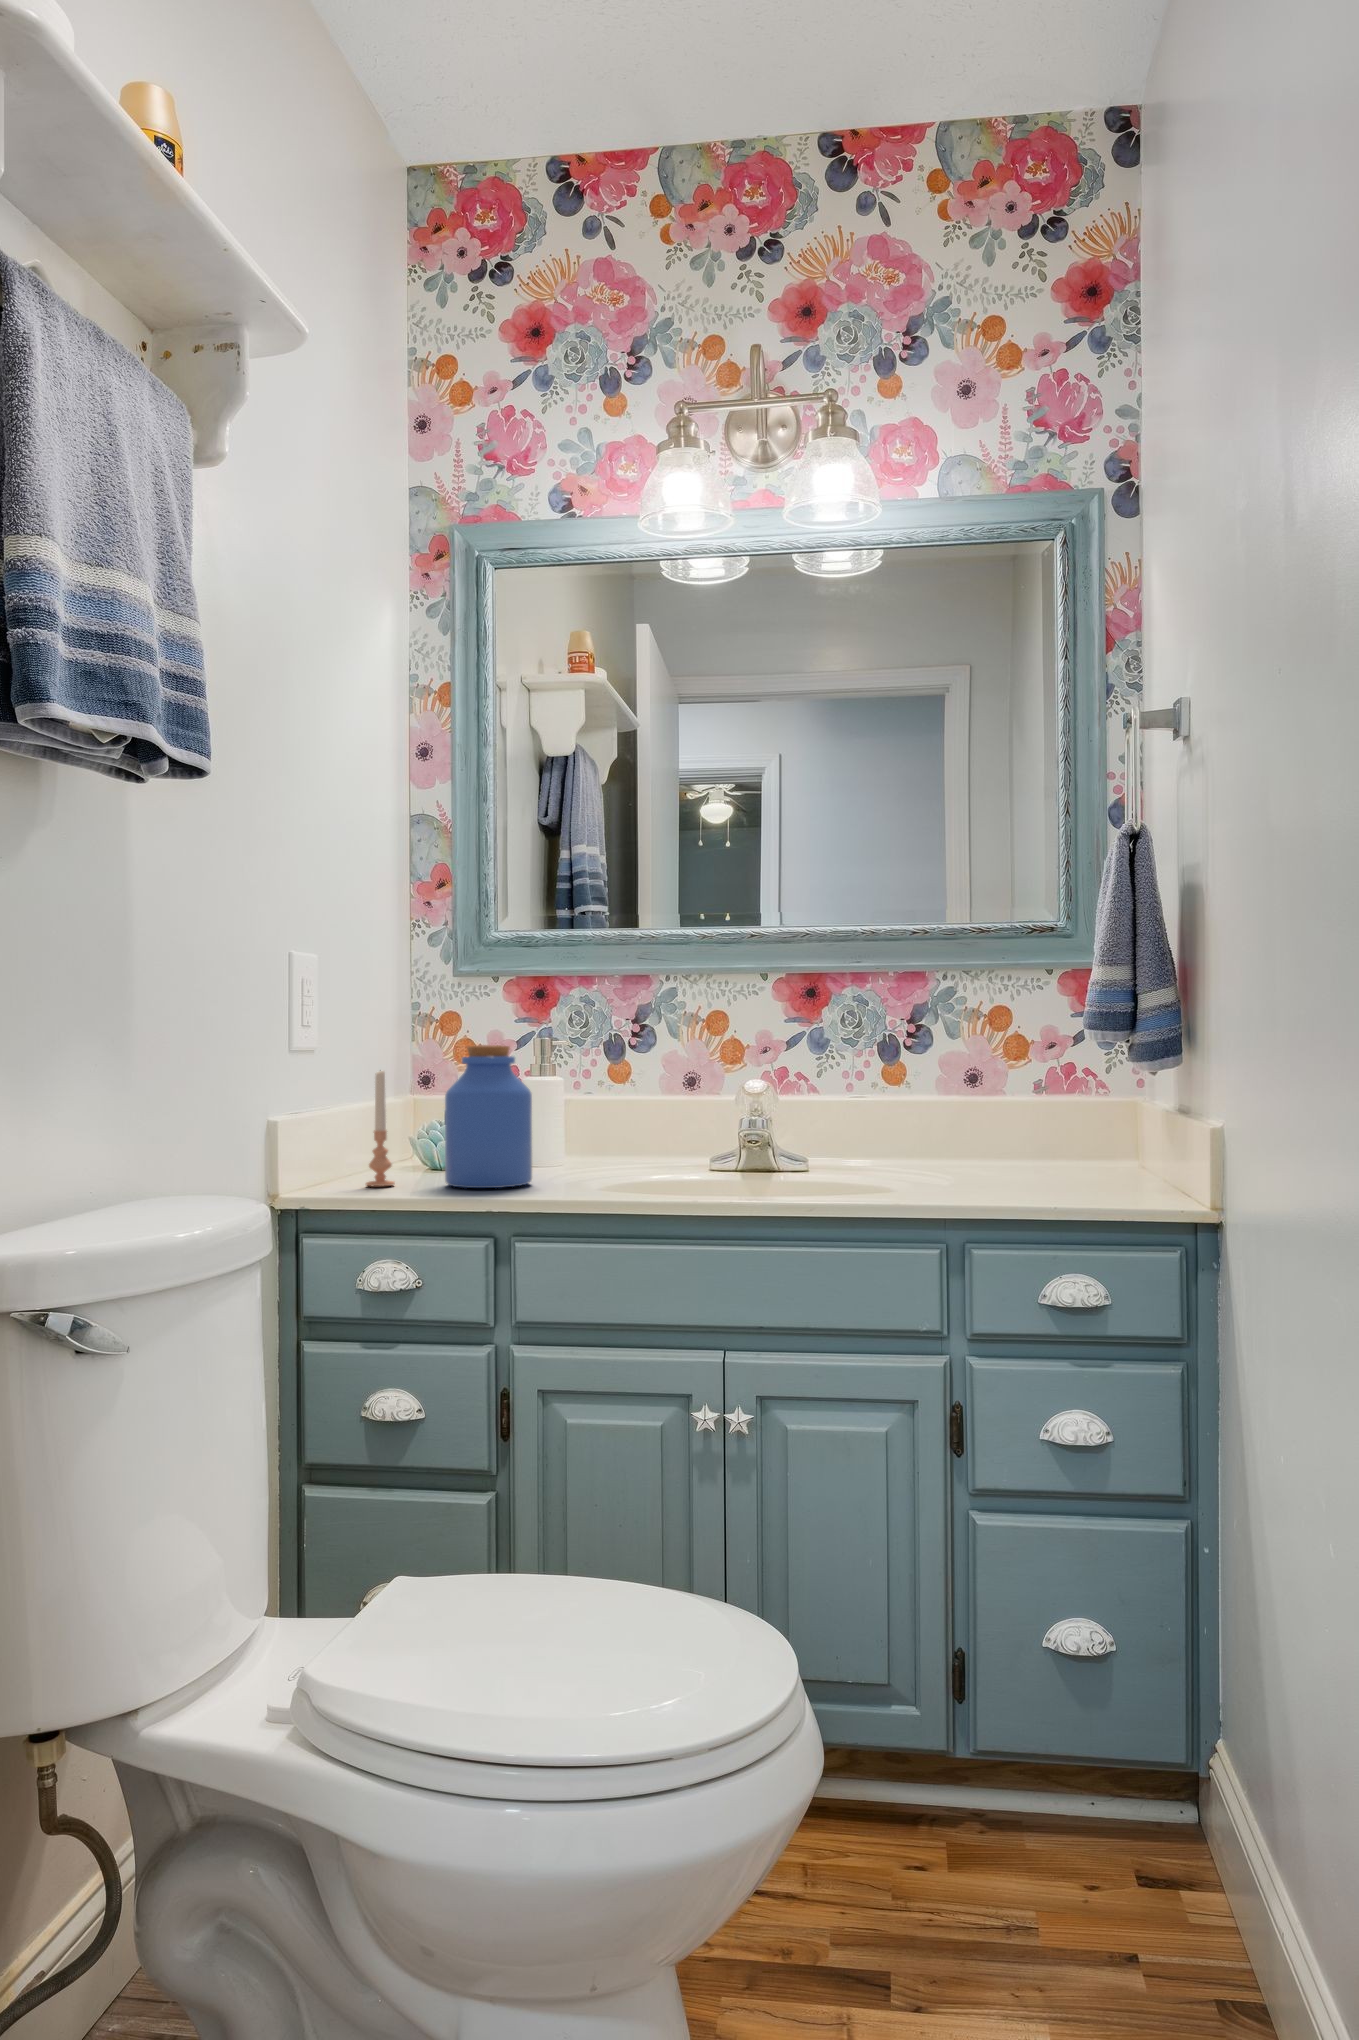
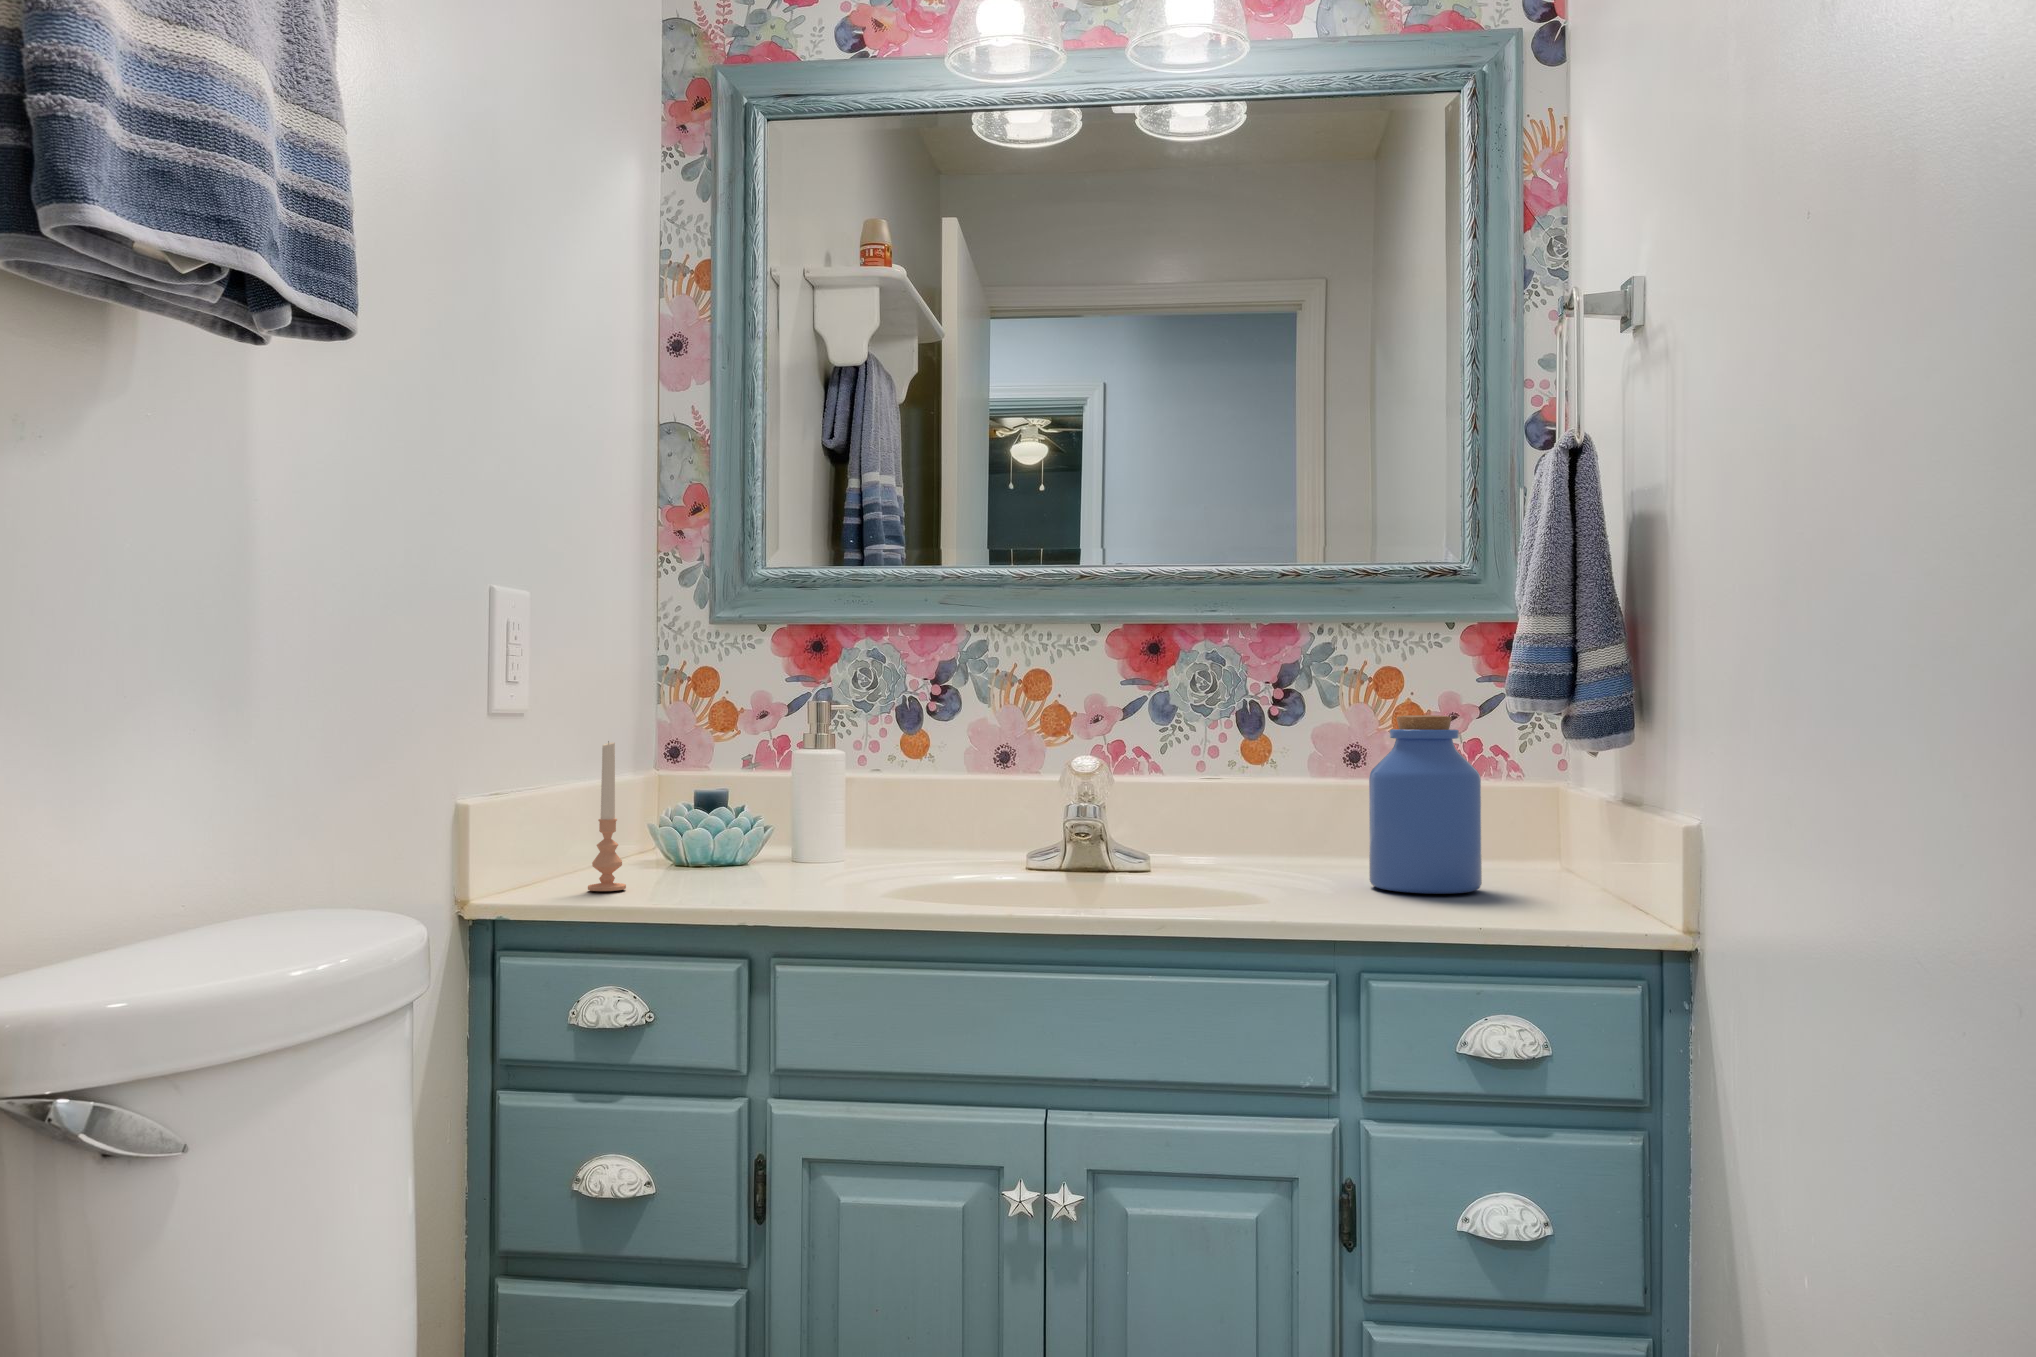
jar: present [445,1045,532,1188] -> present [1369,715,1482,894]

